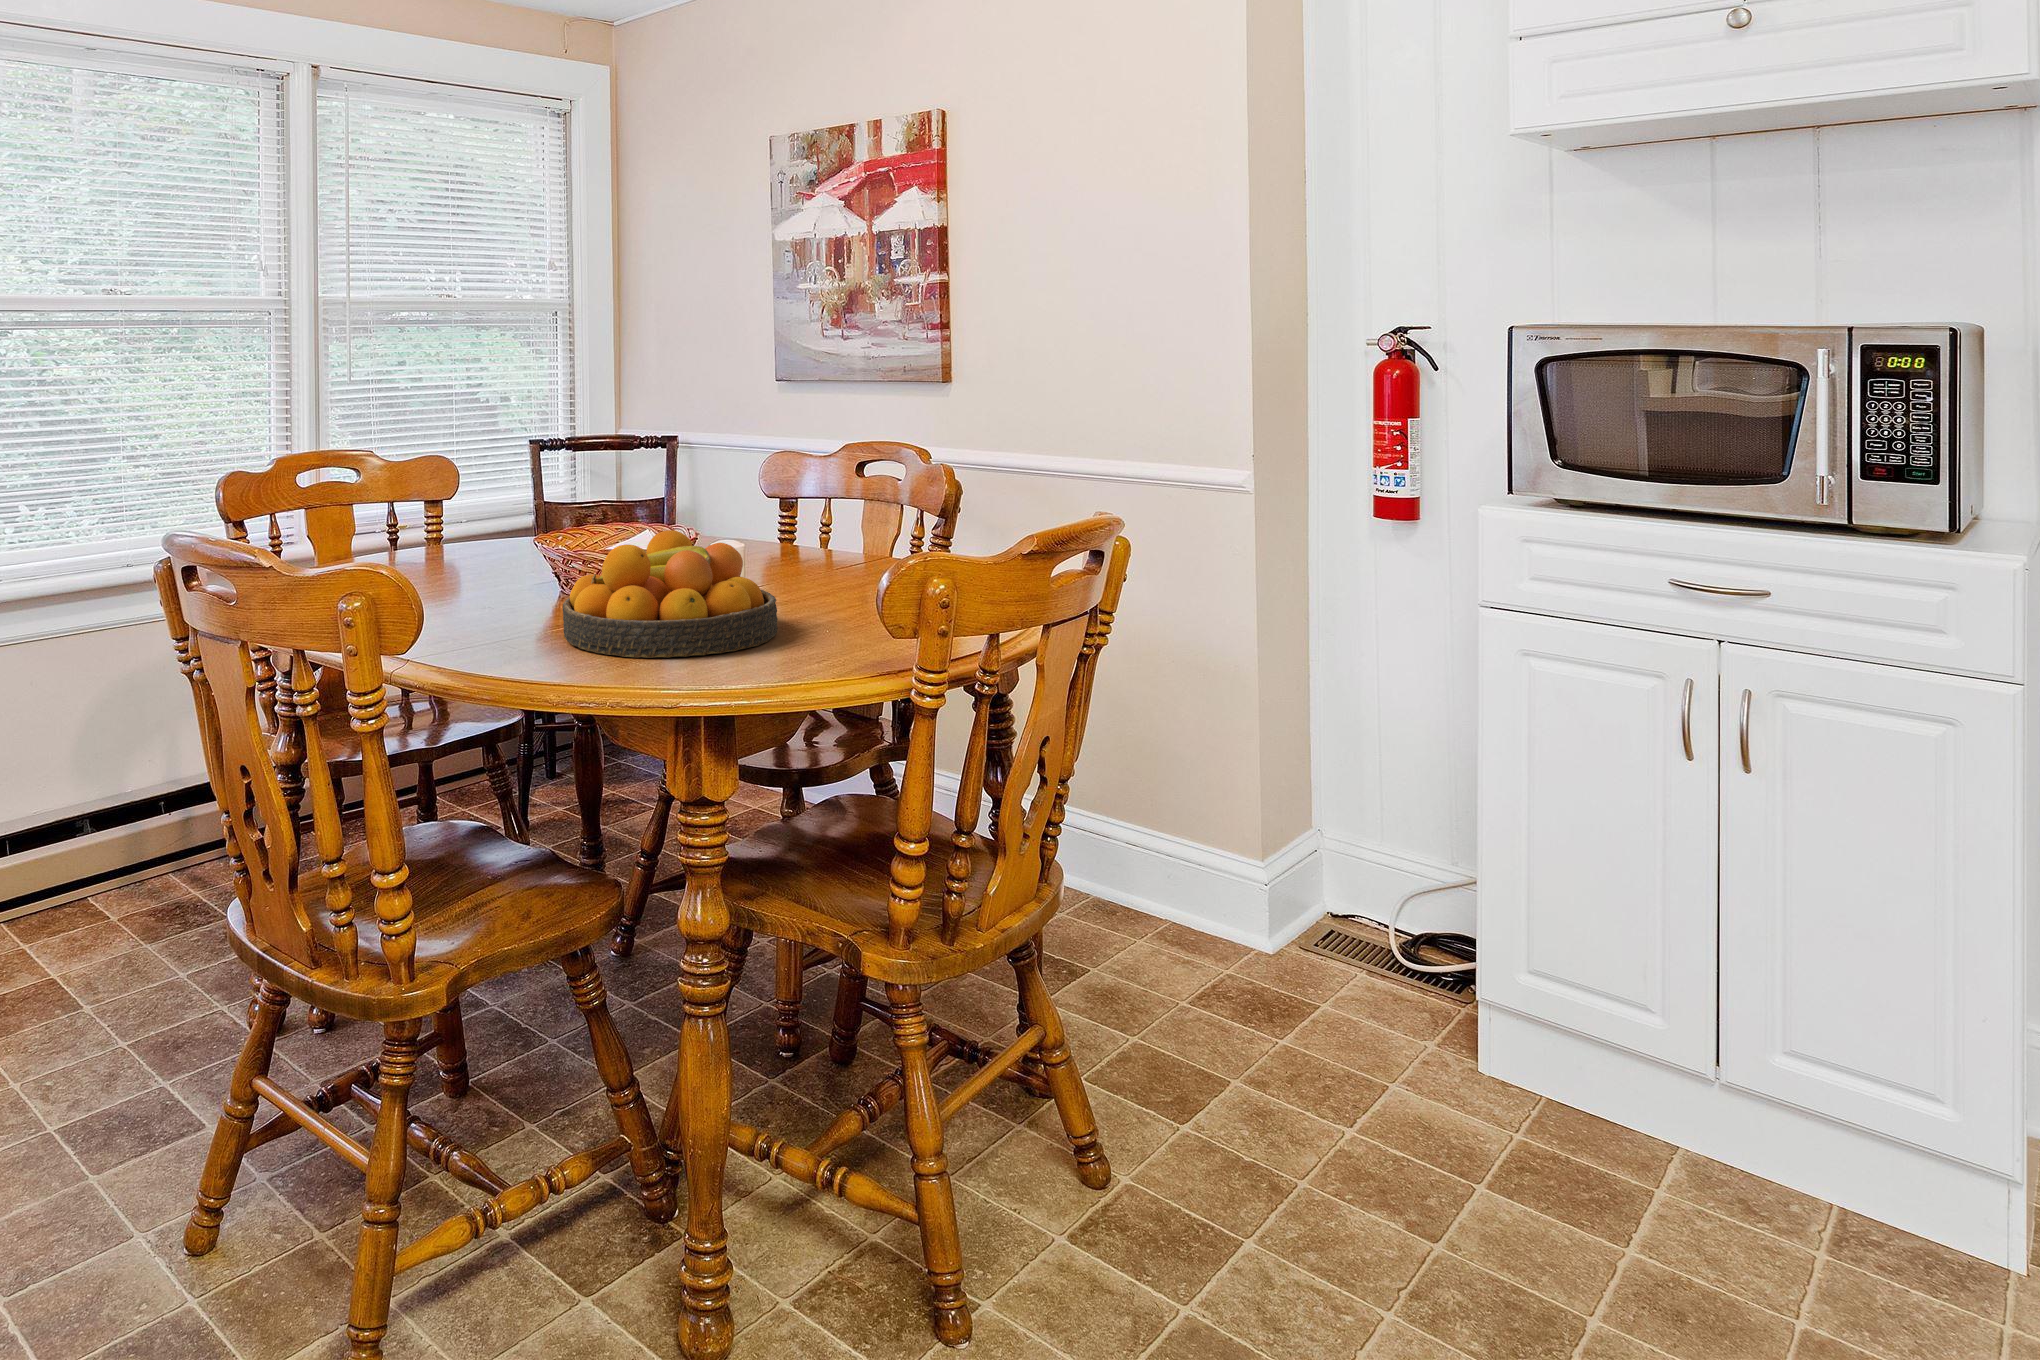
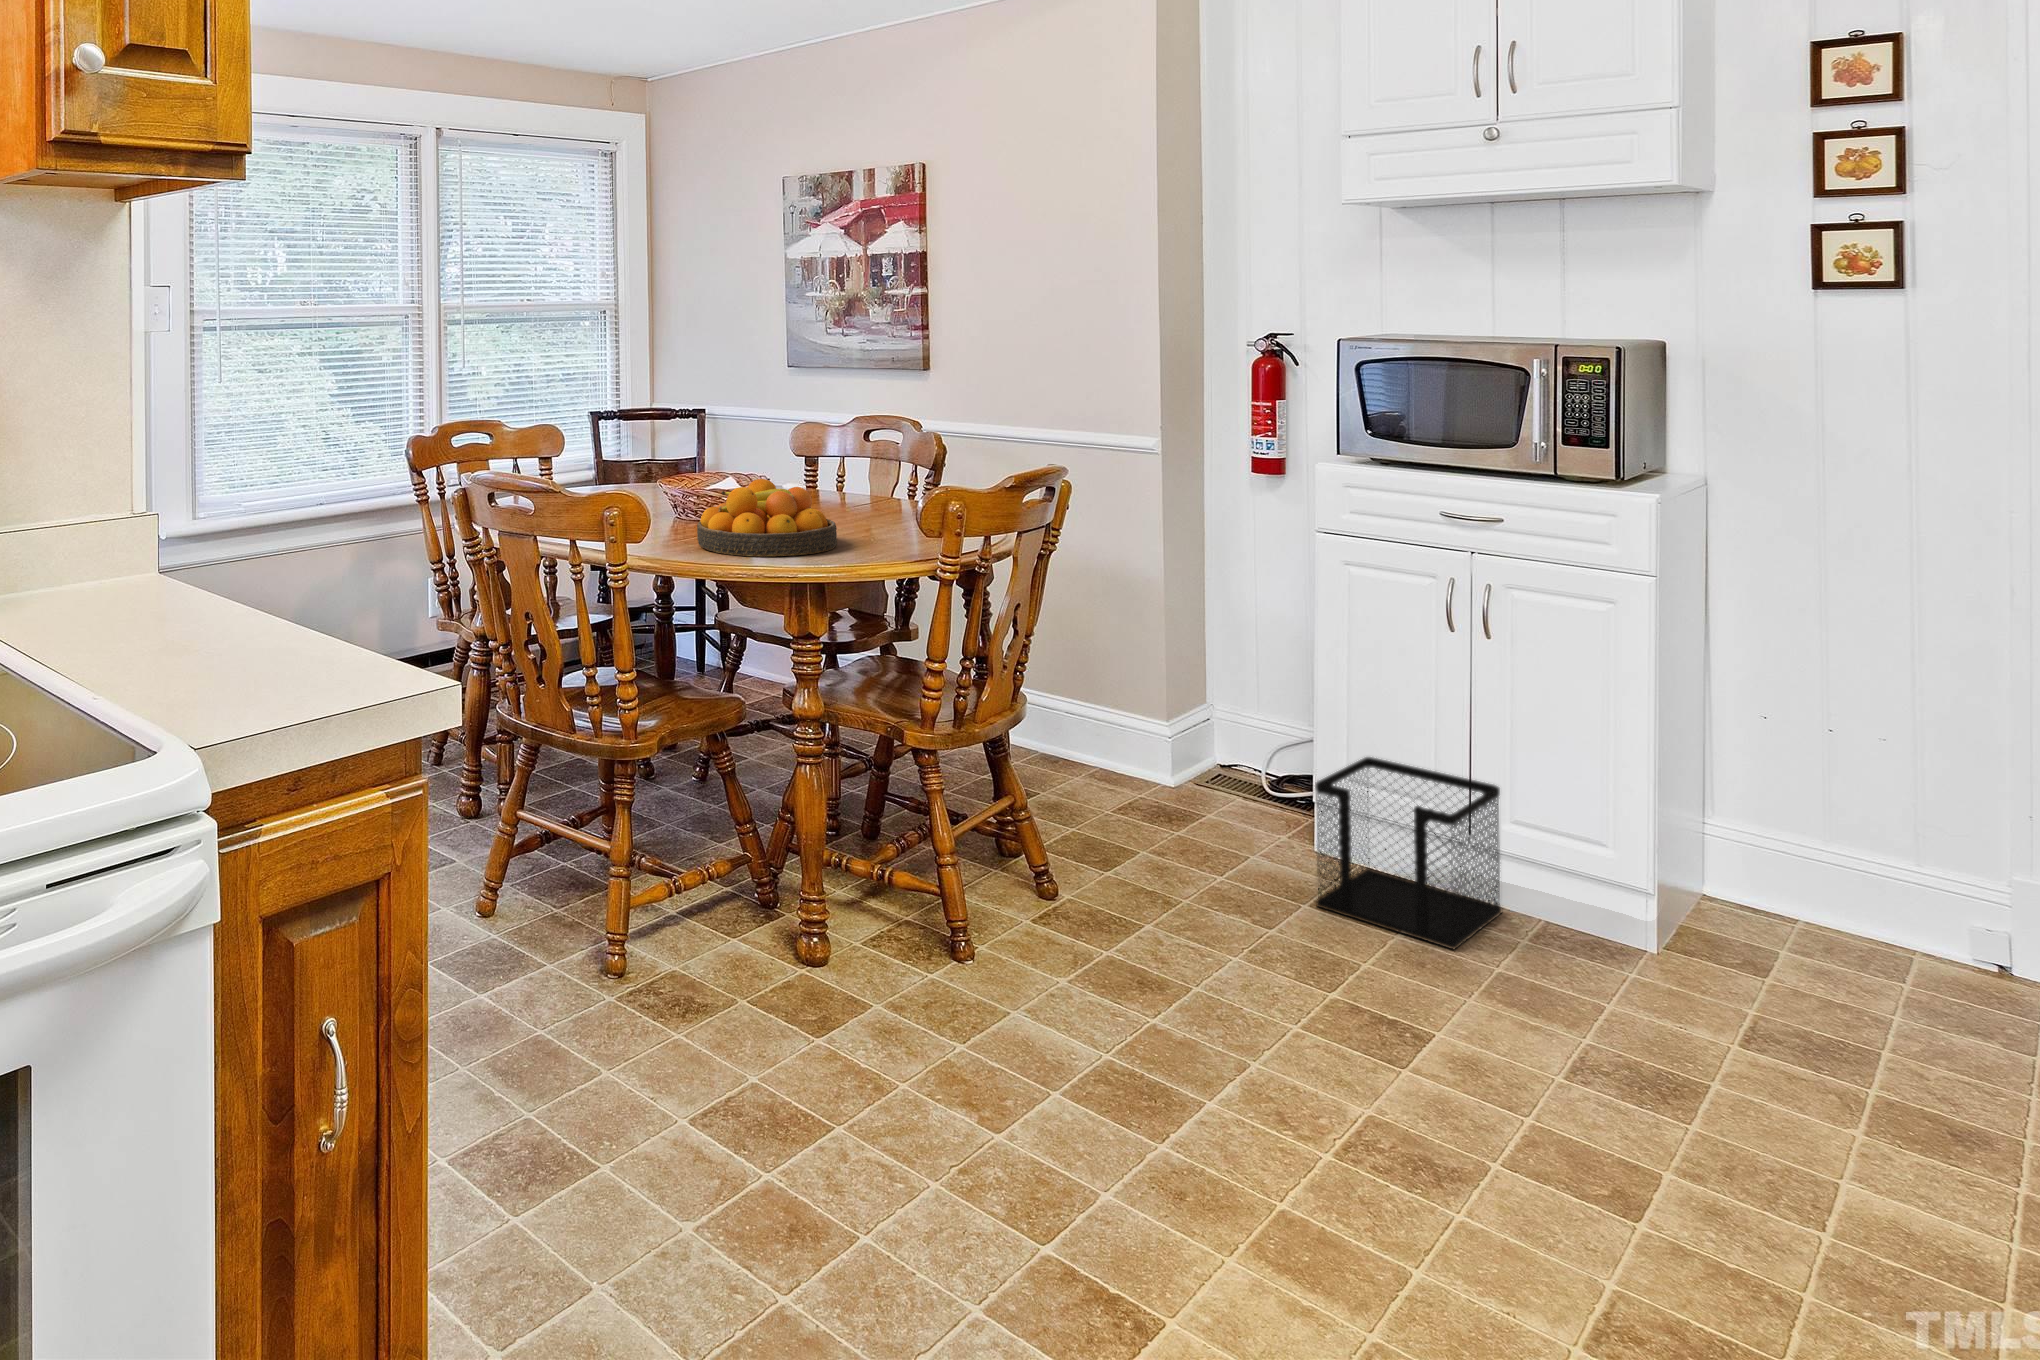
wastebasket: none [1500,944,1781,1294] -> present [1315,757,1502,949]

